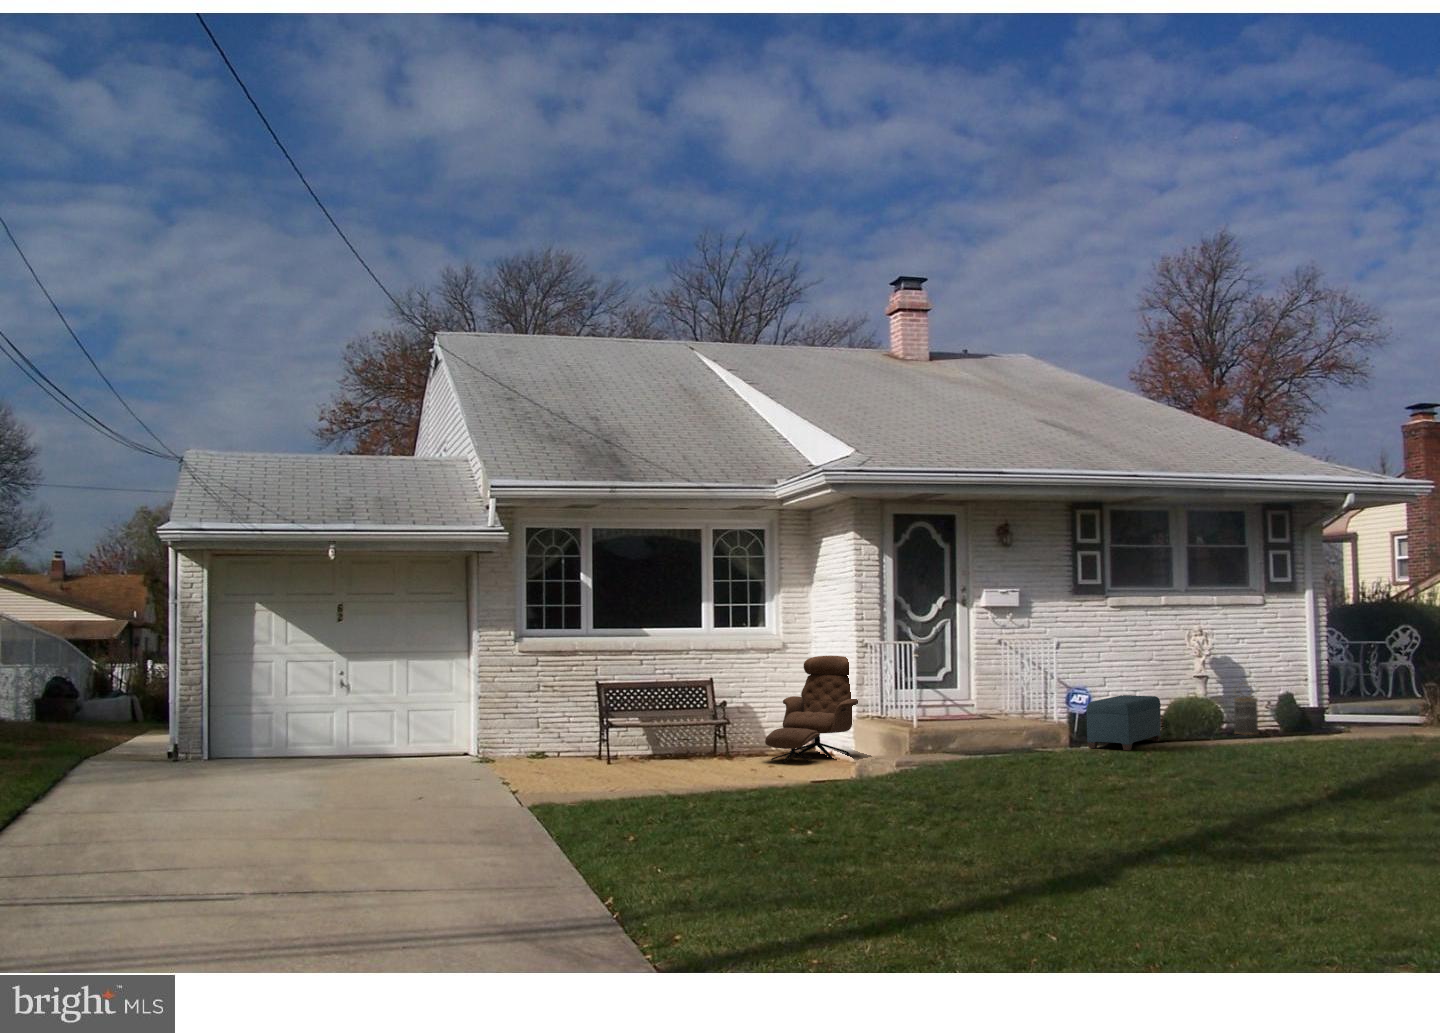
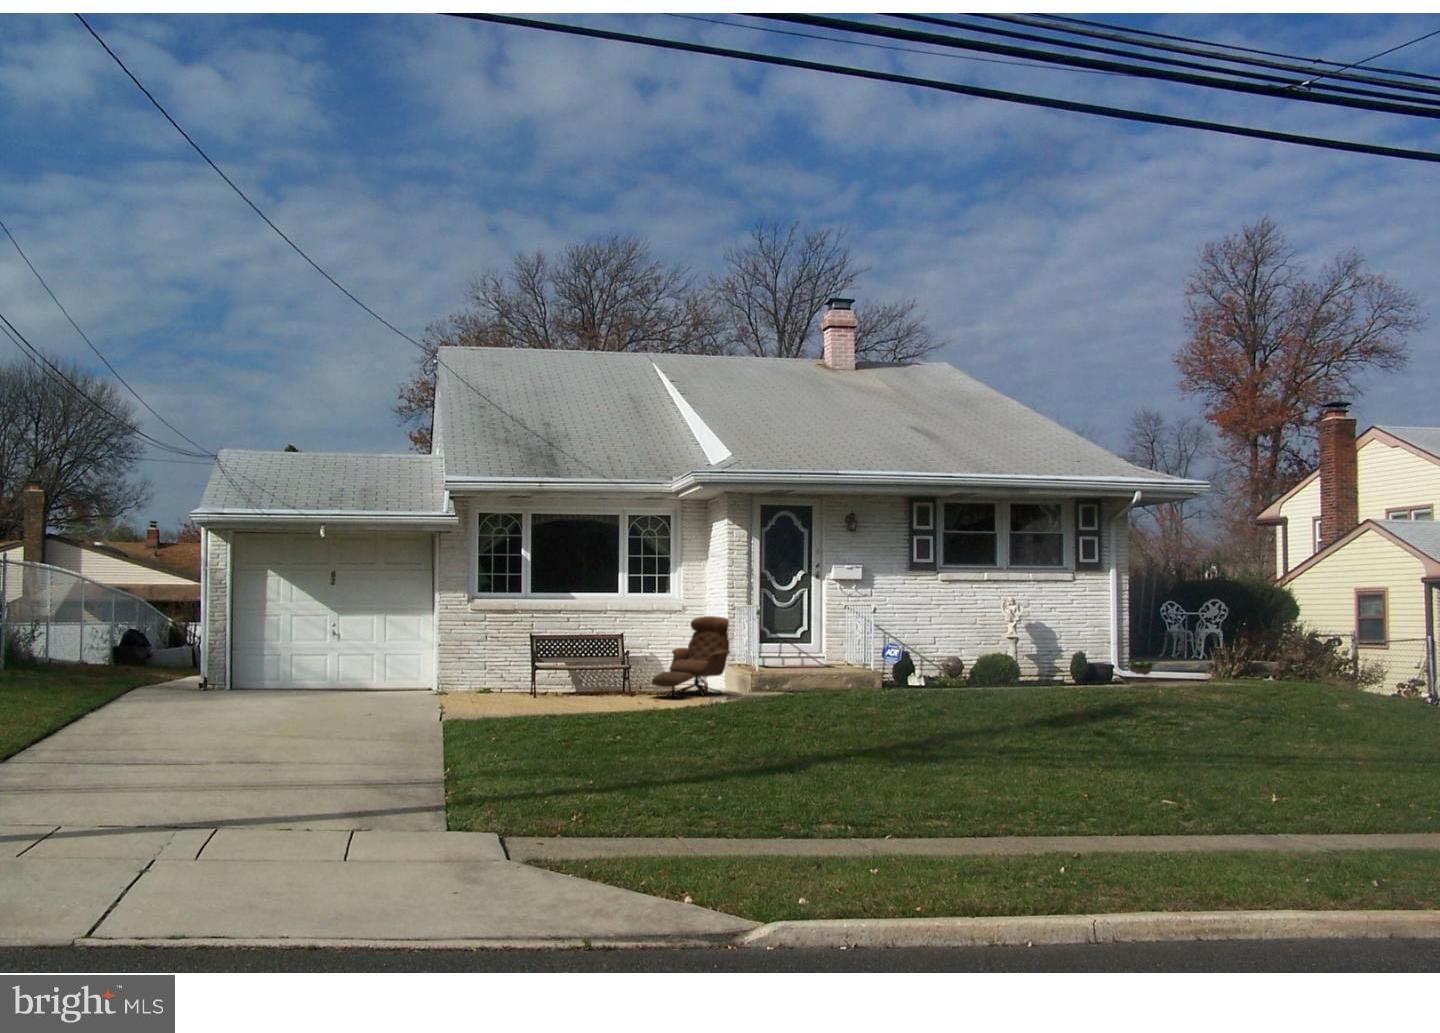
basket: present [1234,682,1258,735] -> none [1042,642,1062,684]
bench: present [1086,695,1161,750] -> none [910,651,976,694]
decorative plant: none [1324,701,1375,730] -> present [1128,659,1158,682]

